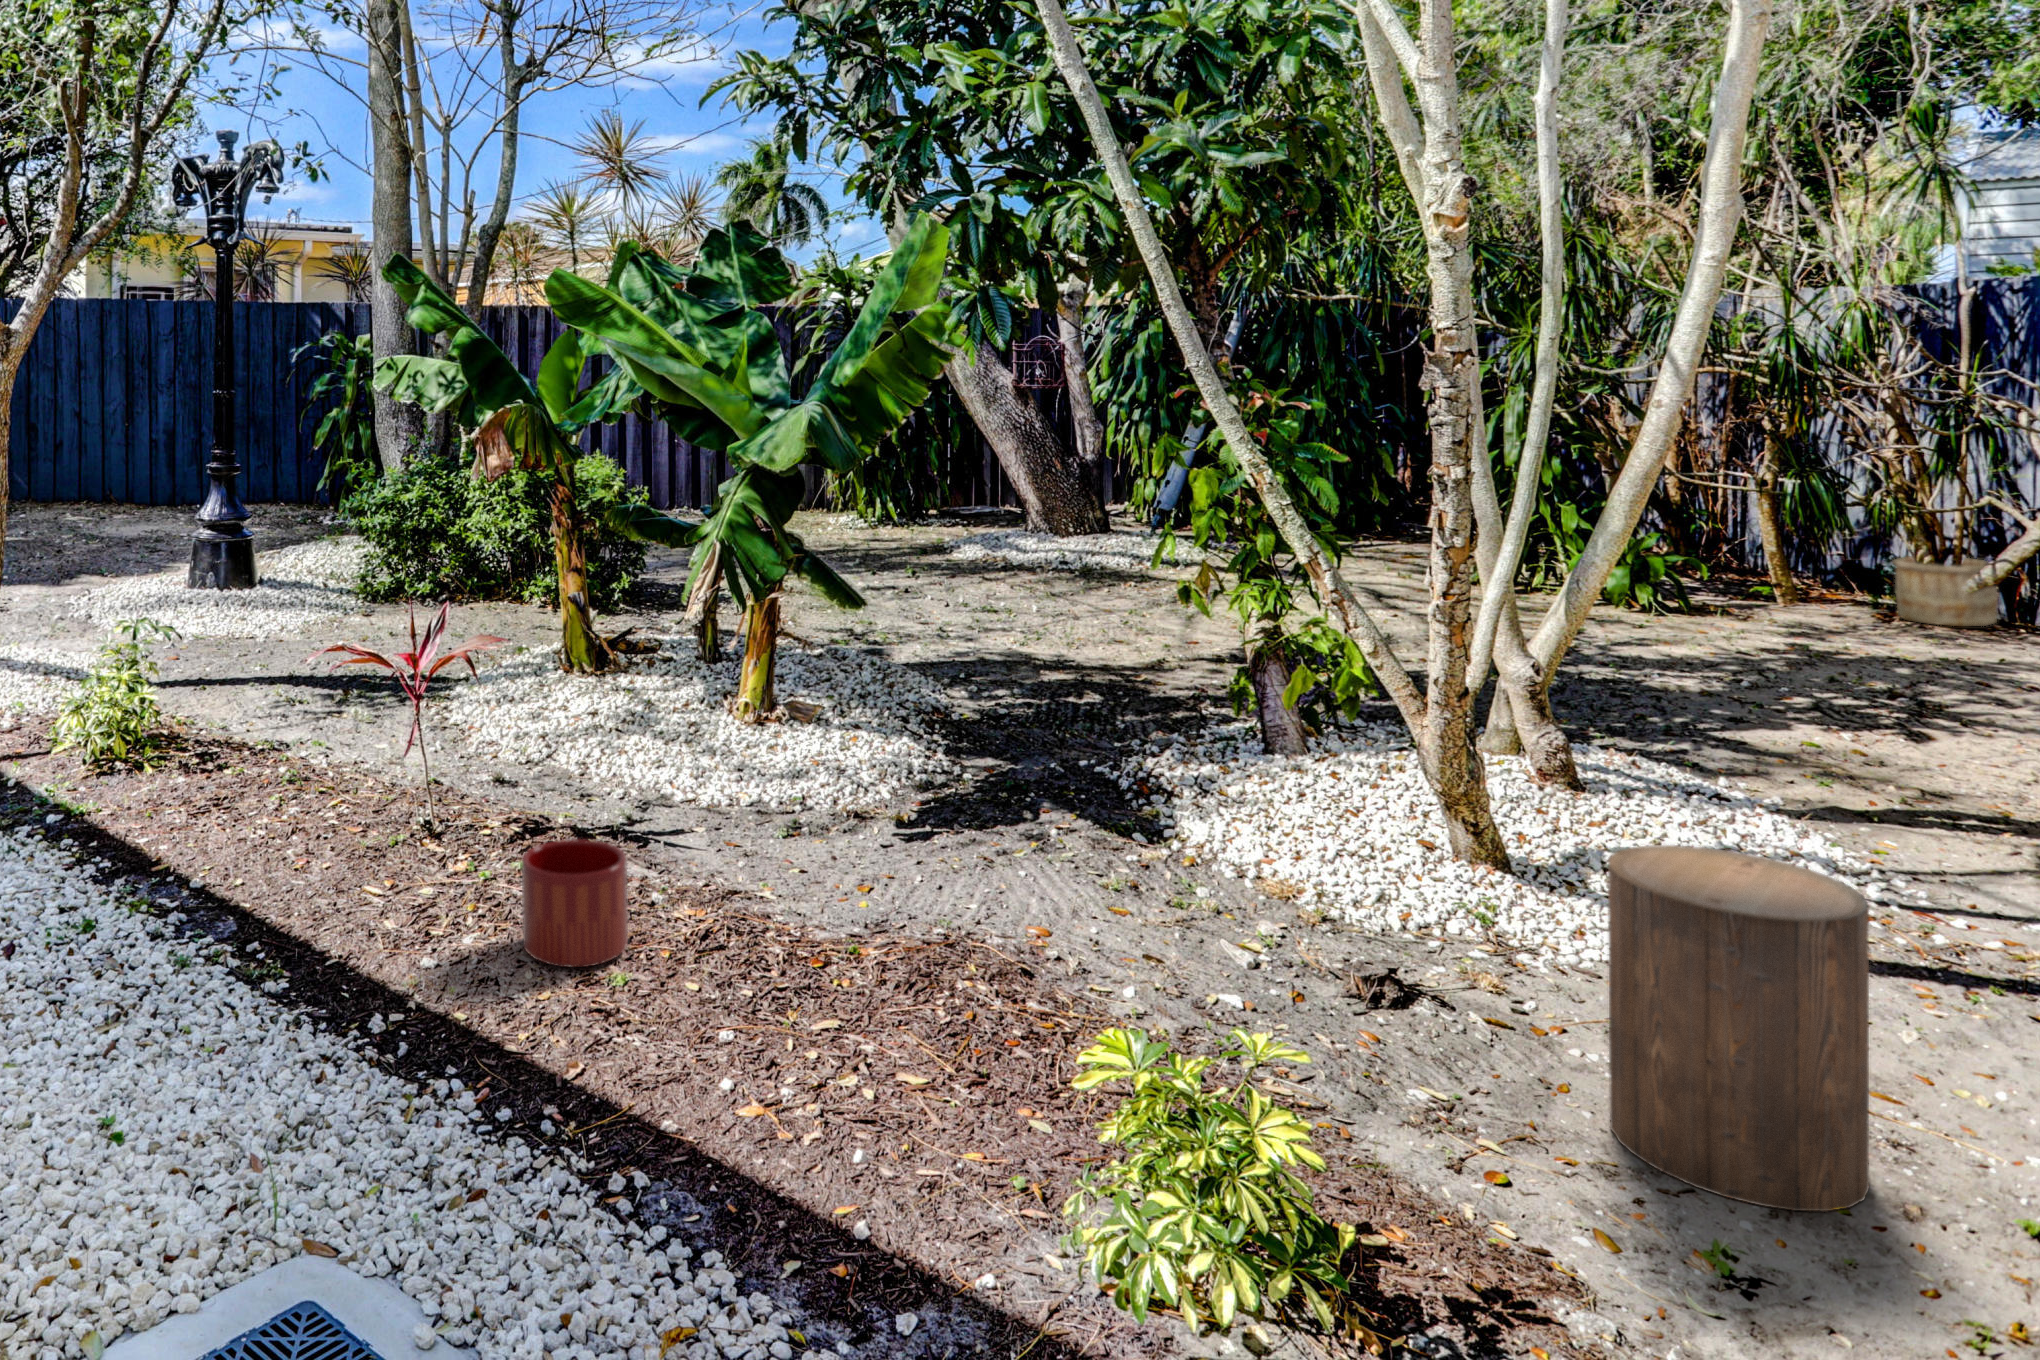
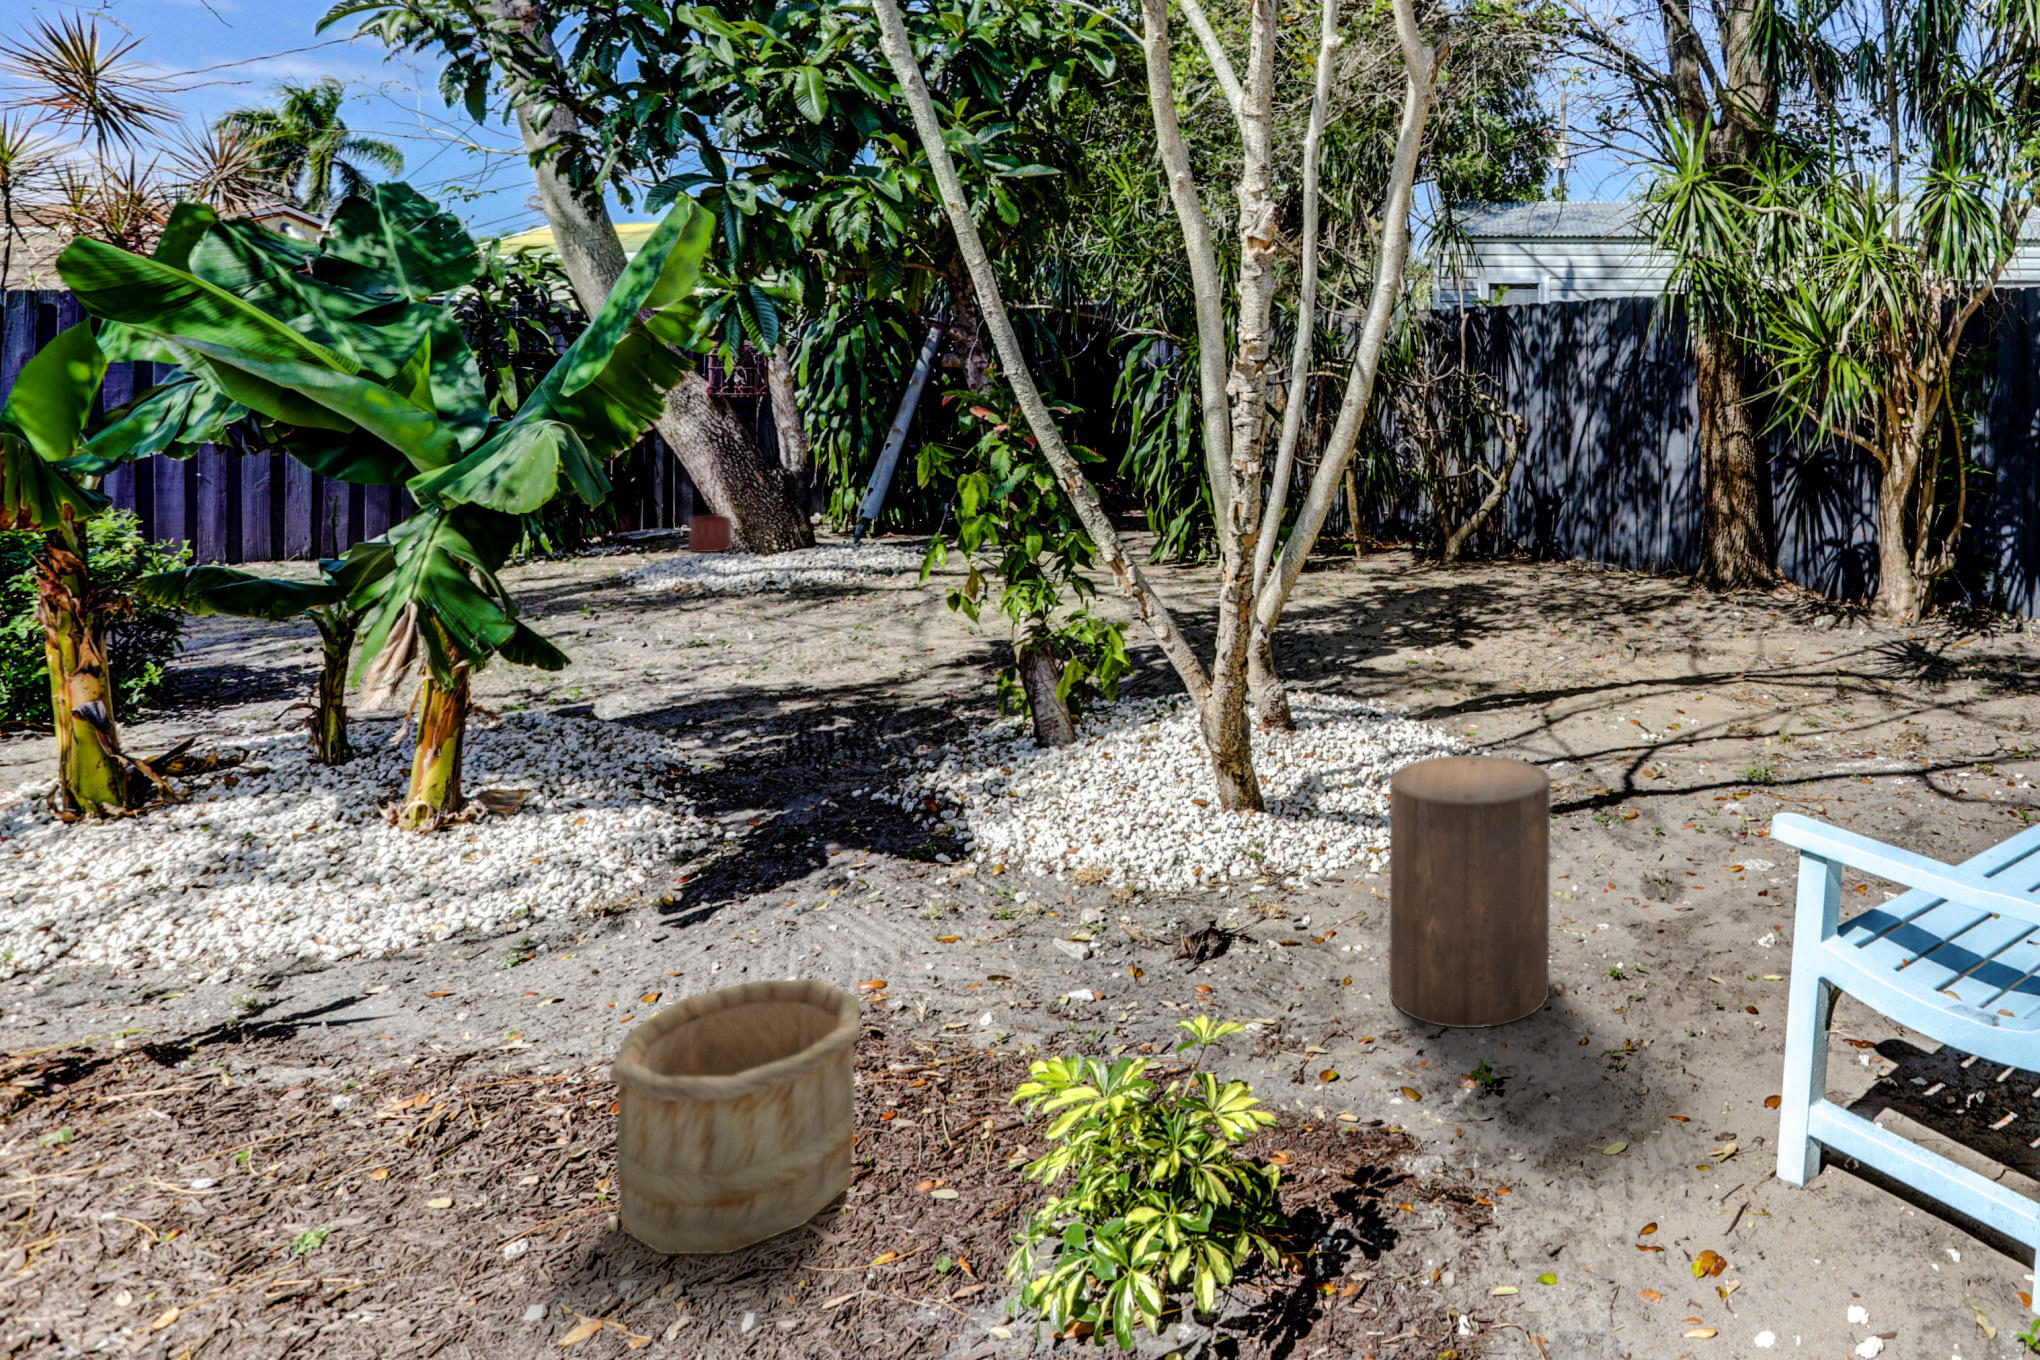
wooden bucket: present [1893,556,1998,626] -> present [609,979,860,1254]
planter: present [522,839,628,967] -> present [690,515,731,552]

